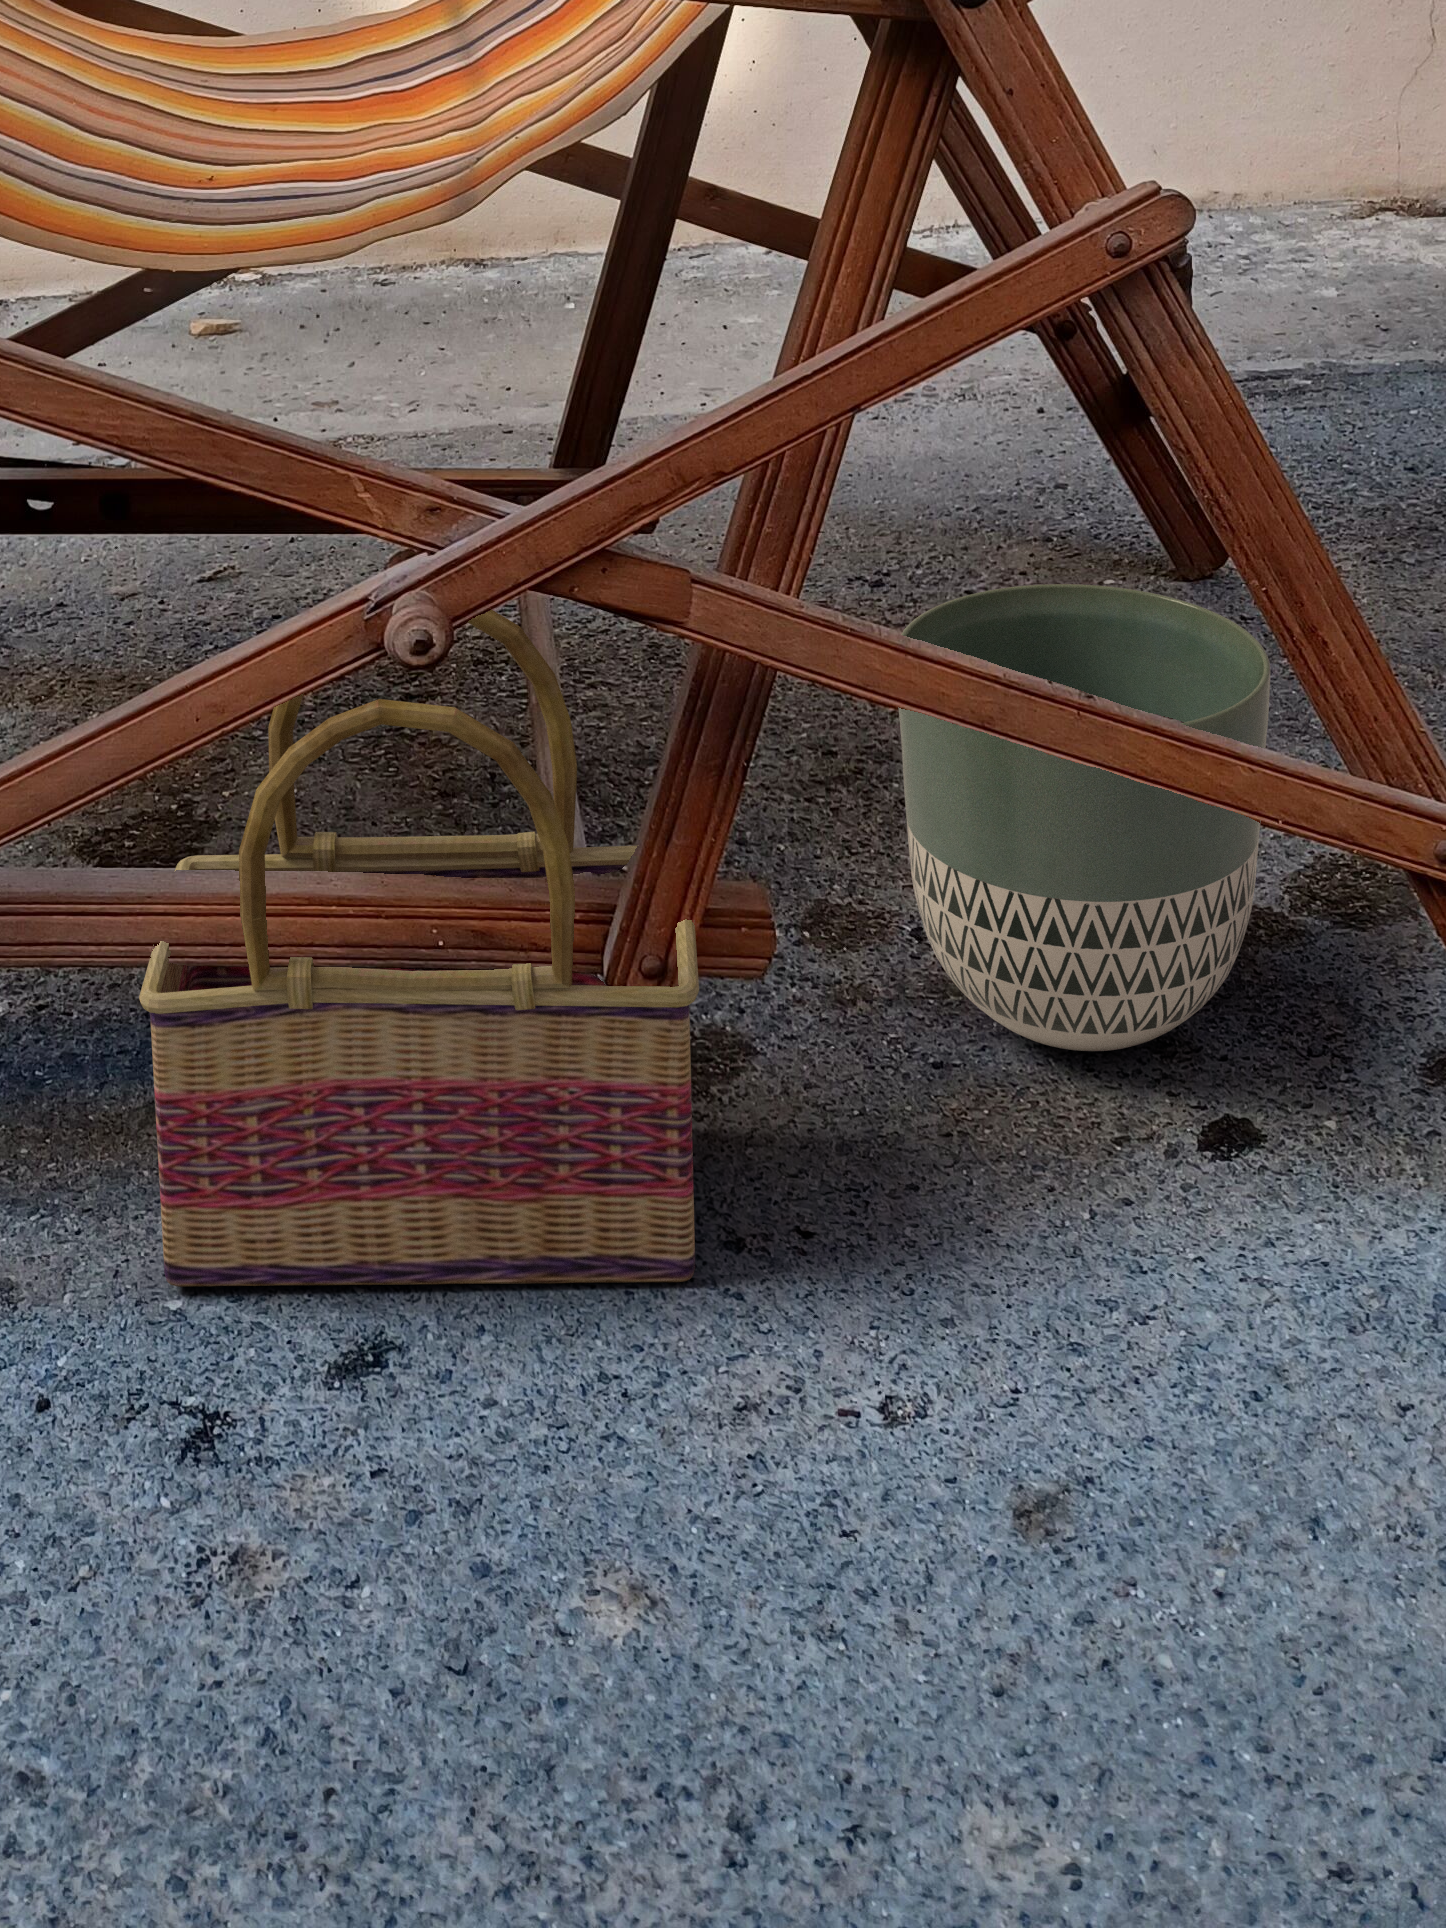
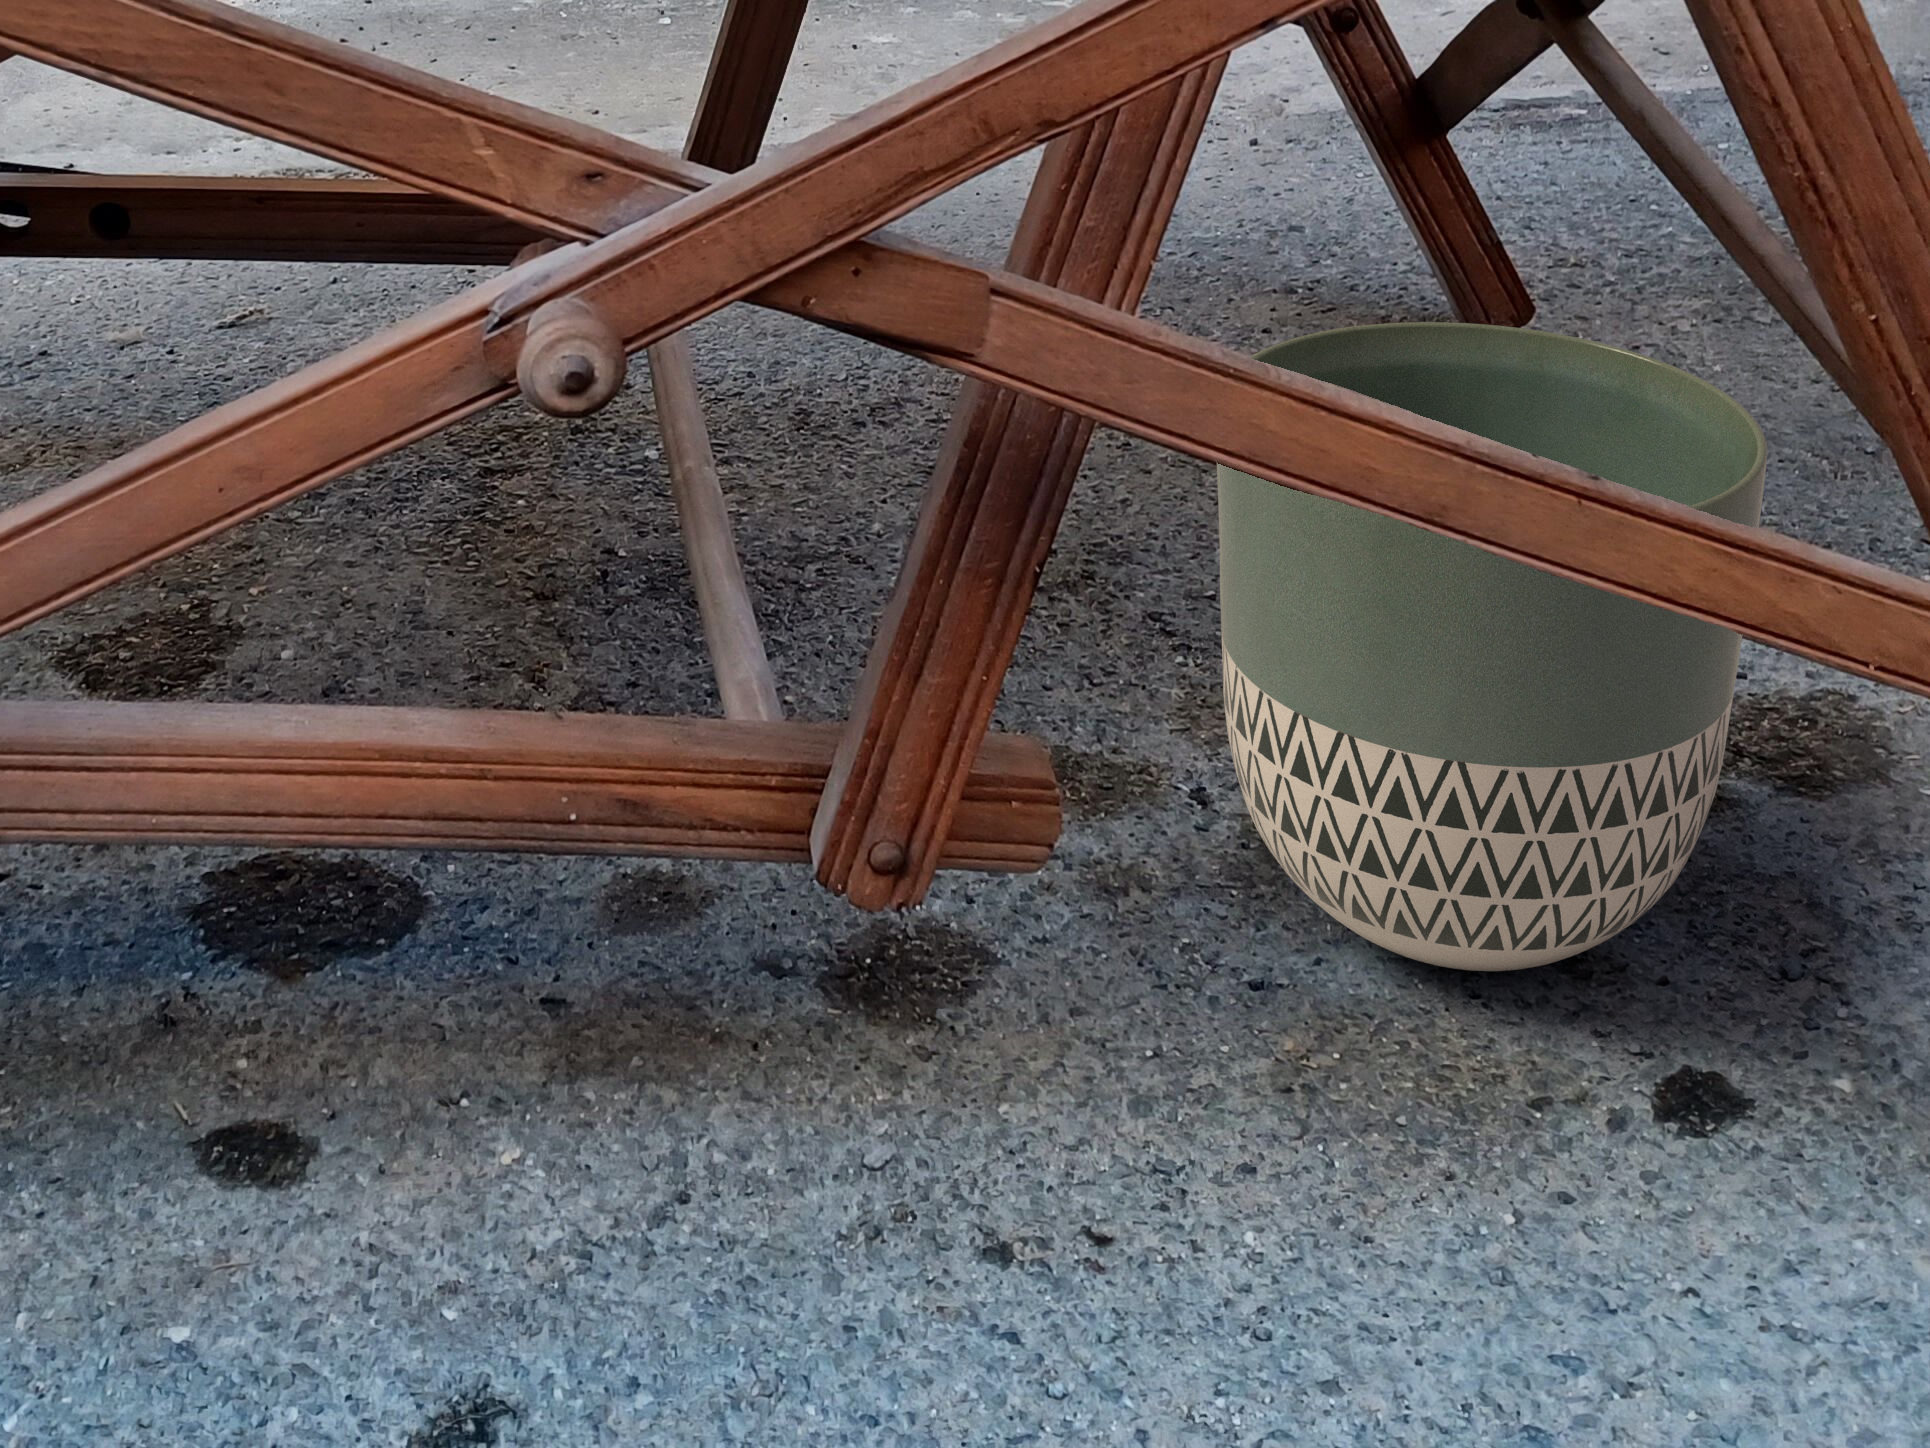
basket: present [139,610,699,1286] -> none [125,300,967,1313]

